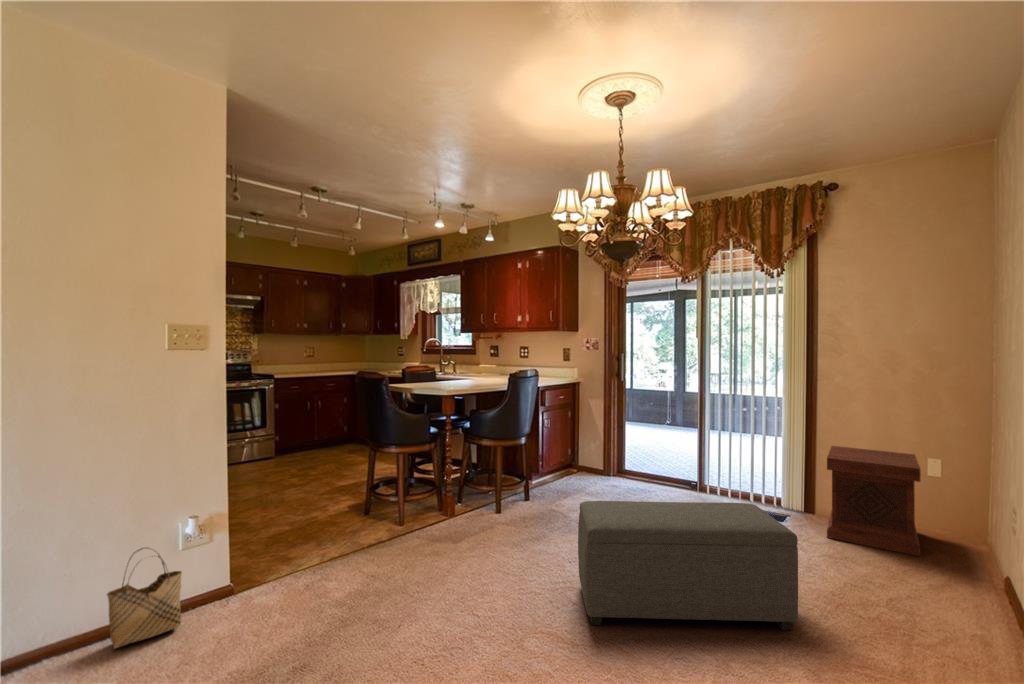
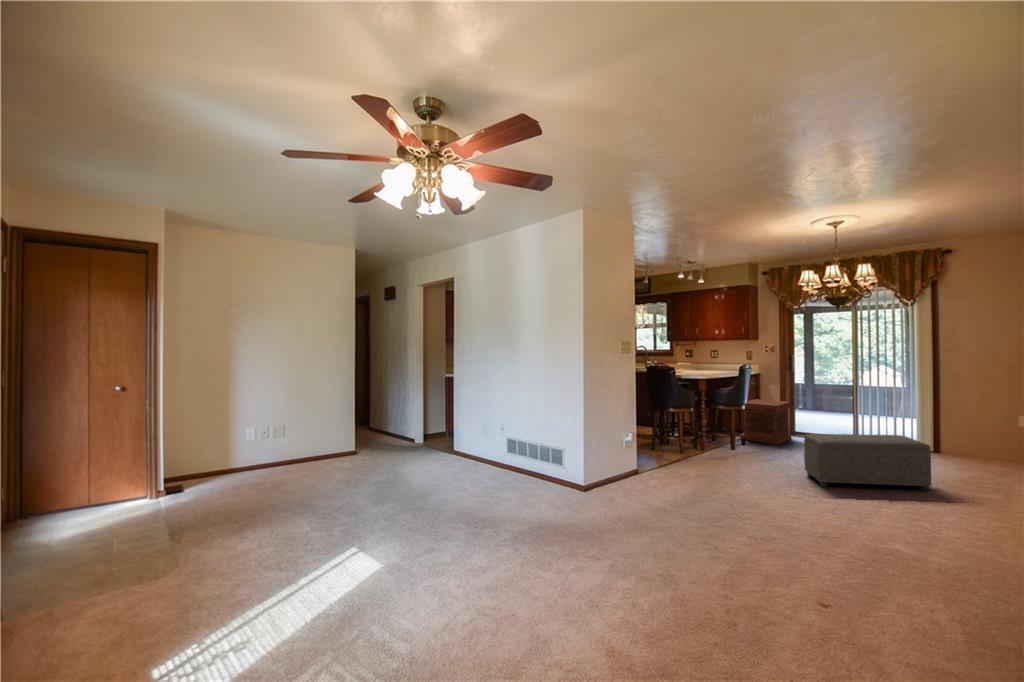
side table: present [827,446,921,556] -> present [742,399,791,444]
woven basket: present [106,548,182,649] -> none [608,448,630,485]

